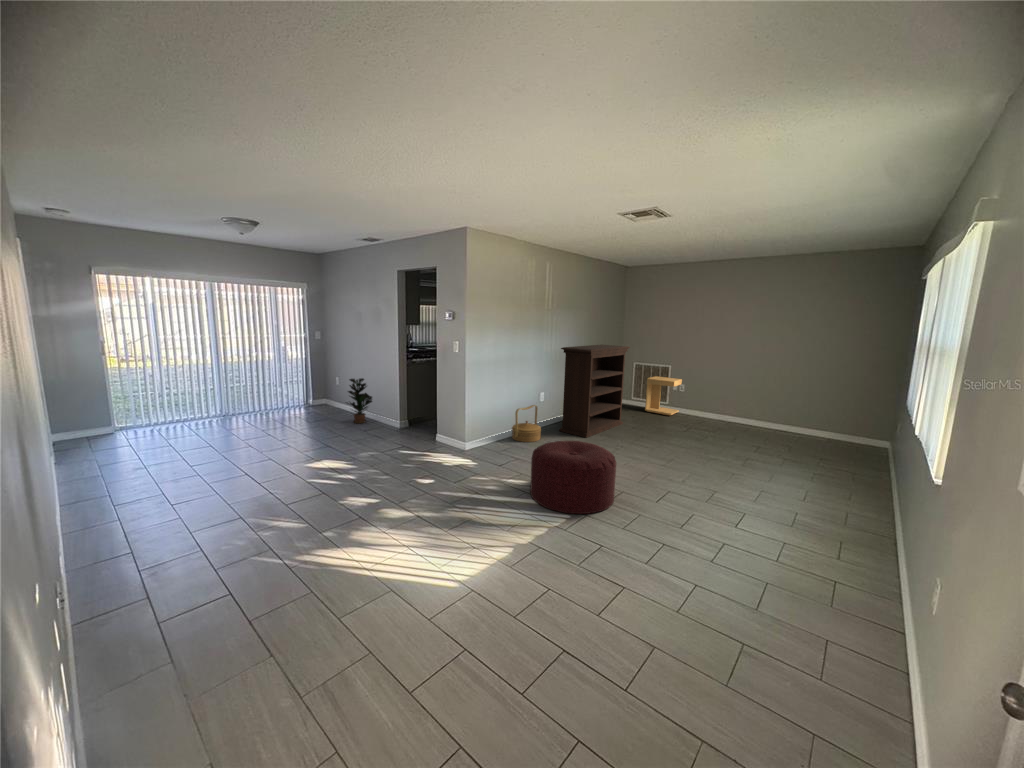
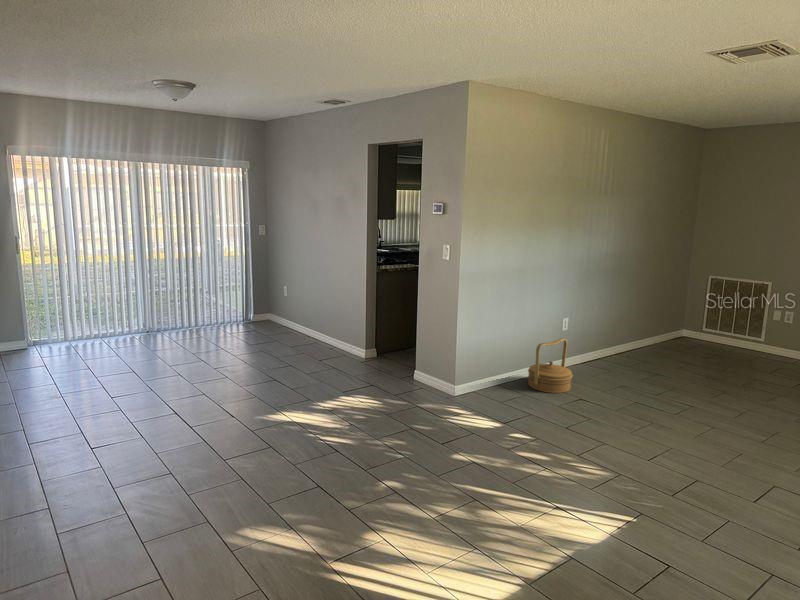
bookshelf: present [559,345,630,438] -> none [596,252,712,391]
side table: present [645,376,682,415] -> none [724,300,790,361]
potted plant: present [348,378,372,423] -> none [297,289,333,350]
ottoman: present [530,441,616,514] -> none [572,403,717,525]

